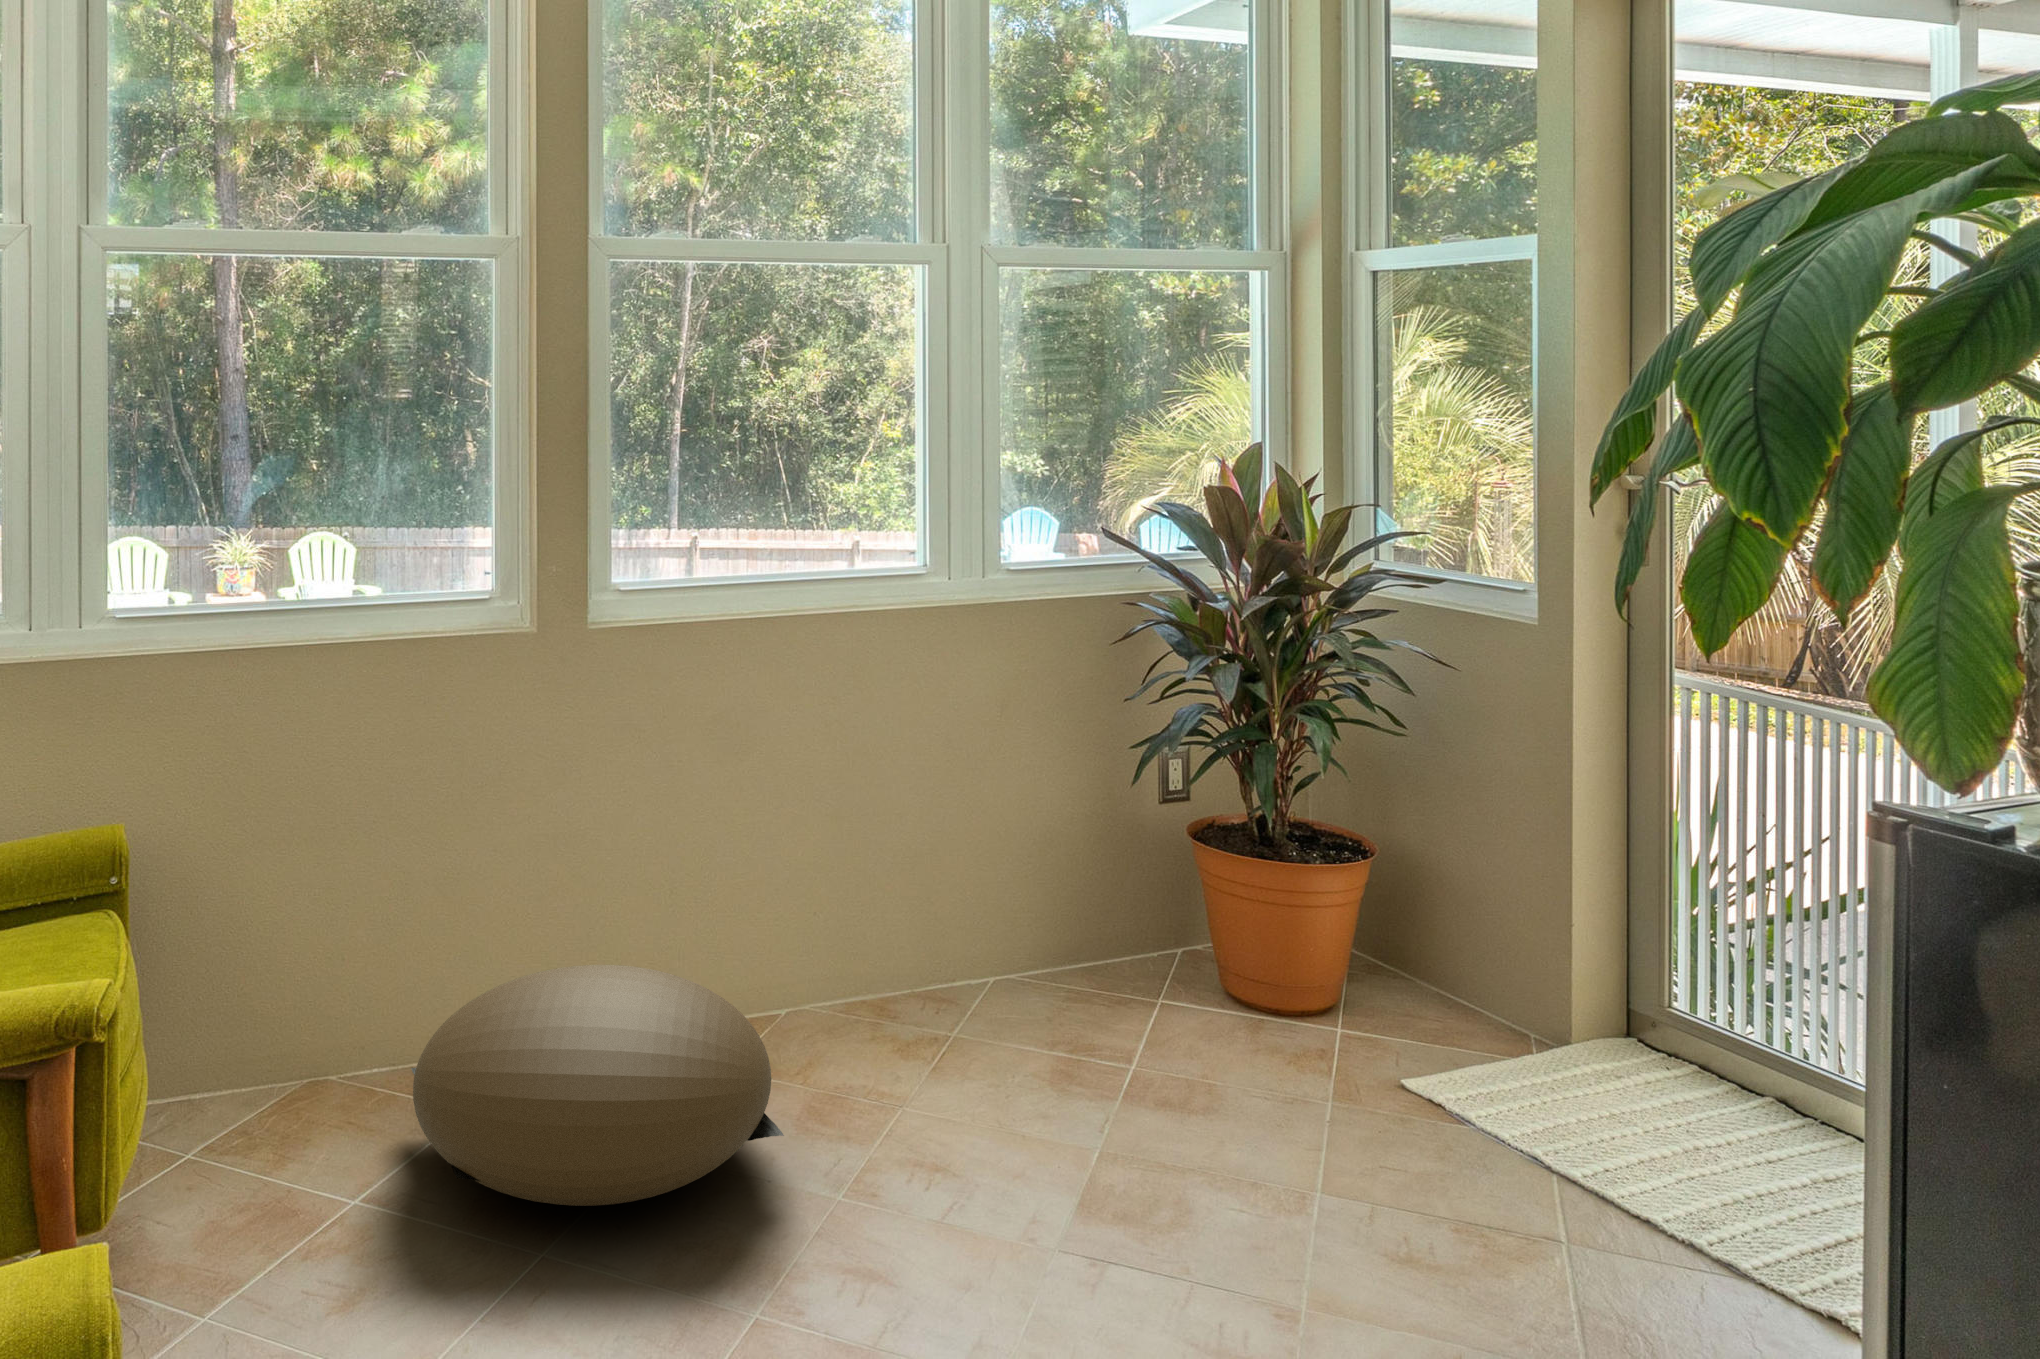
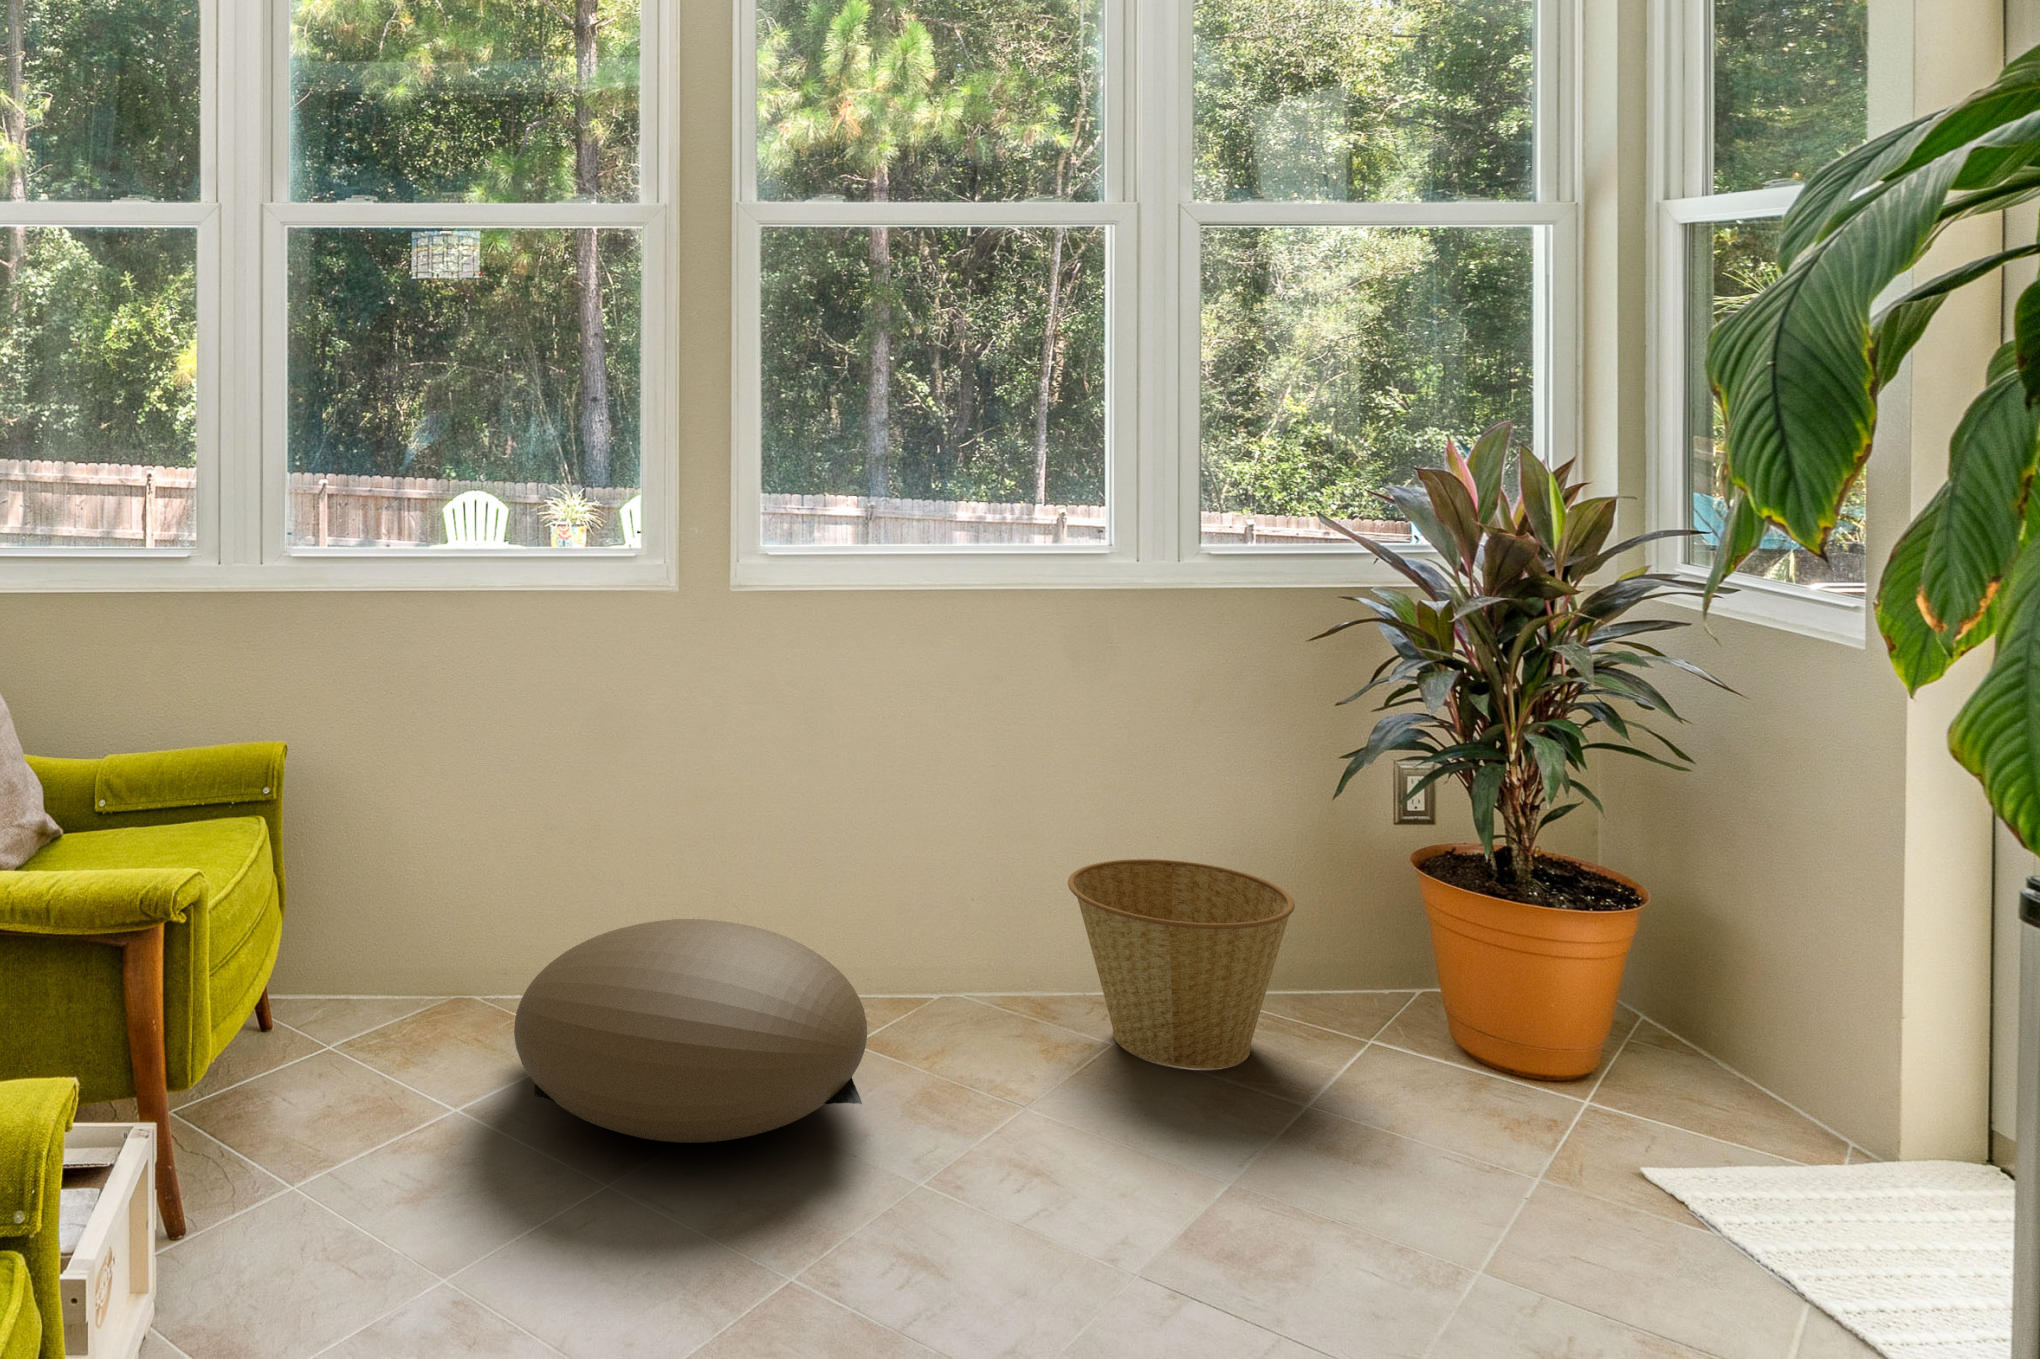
basket: none [906,856,1109,1052] -> present [1068,859,1295,1069]

